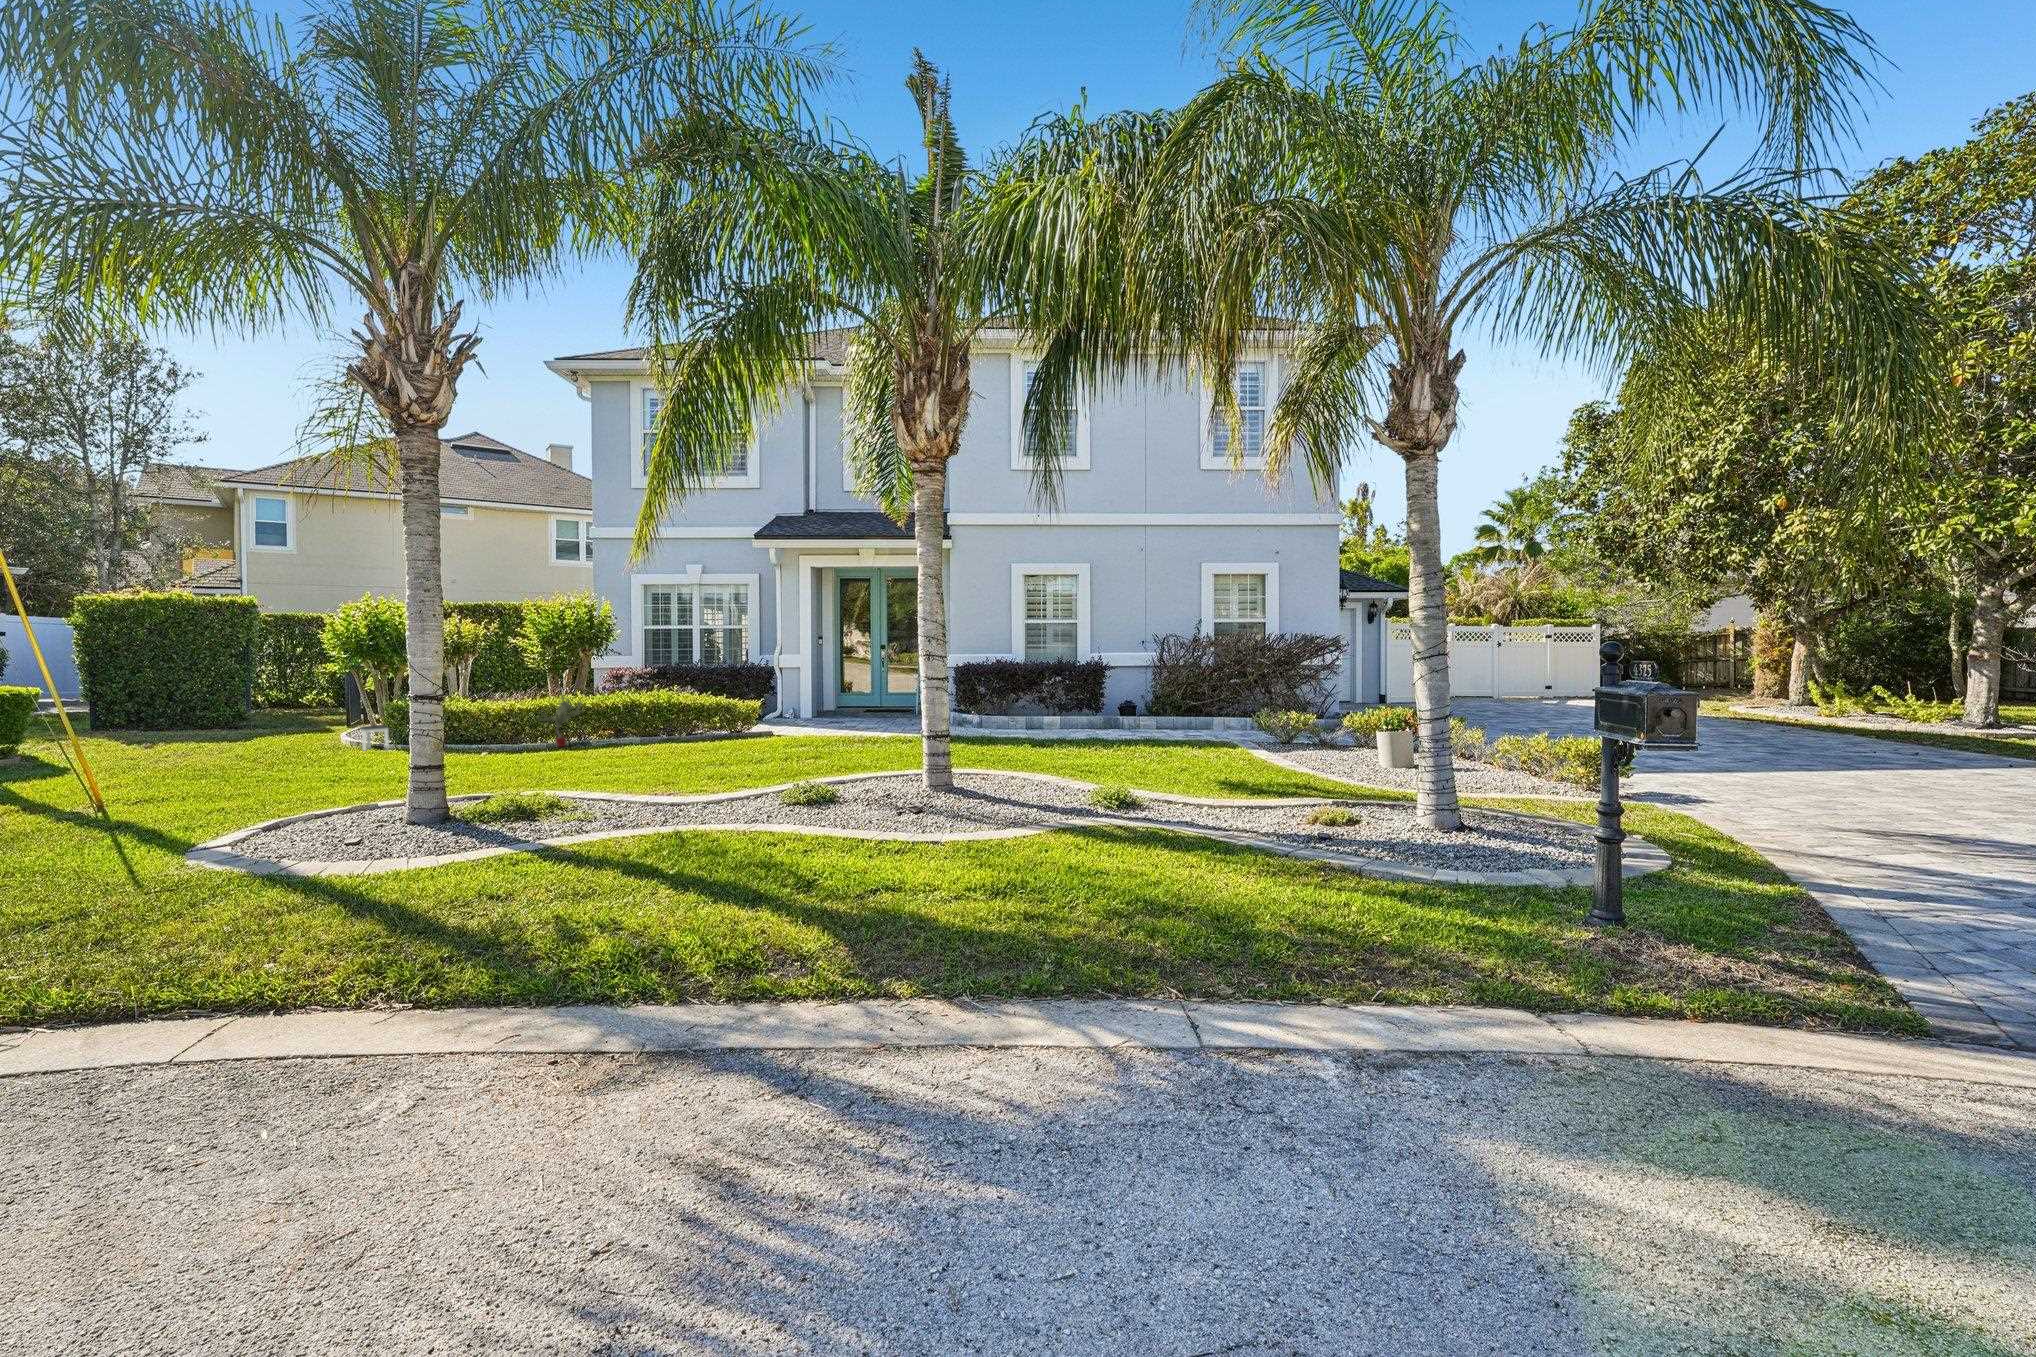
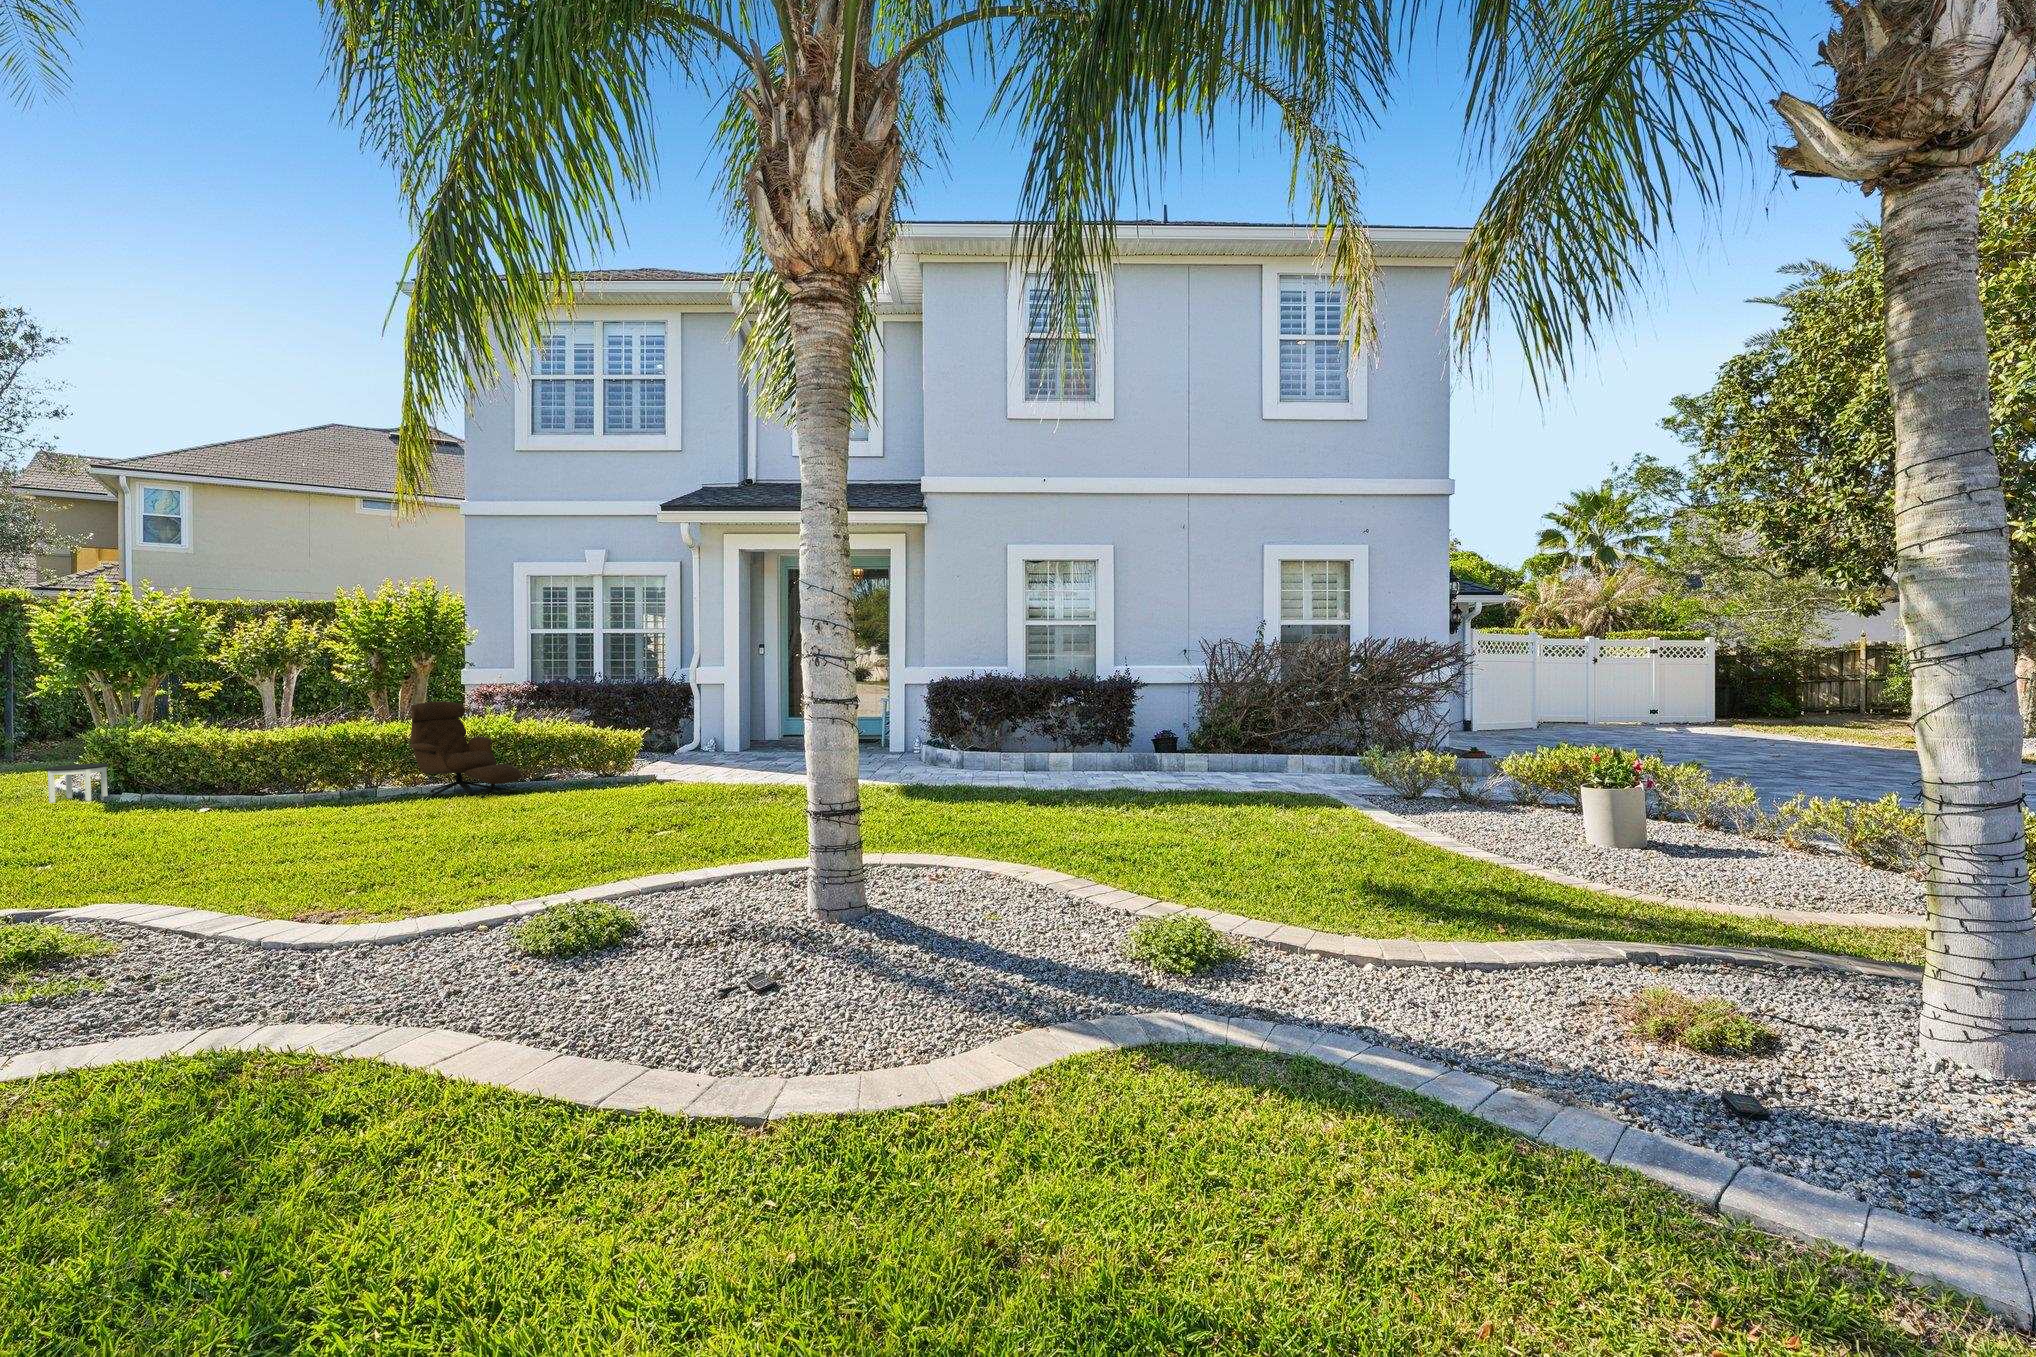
lounge chair: none [602,681,679,747] -> present [410,701,522,798]
potted tree: present [540,695,583,747] -> none [308,720,384,797]

